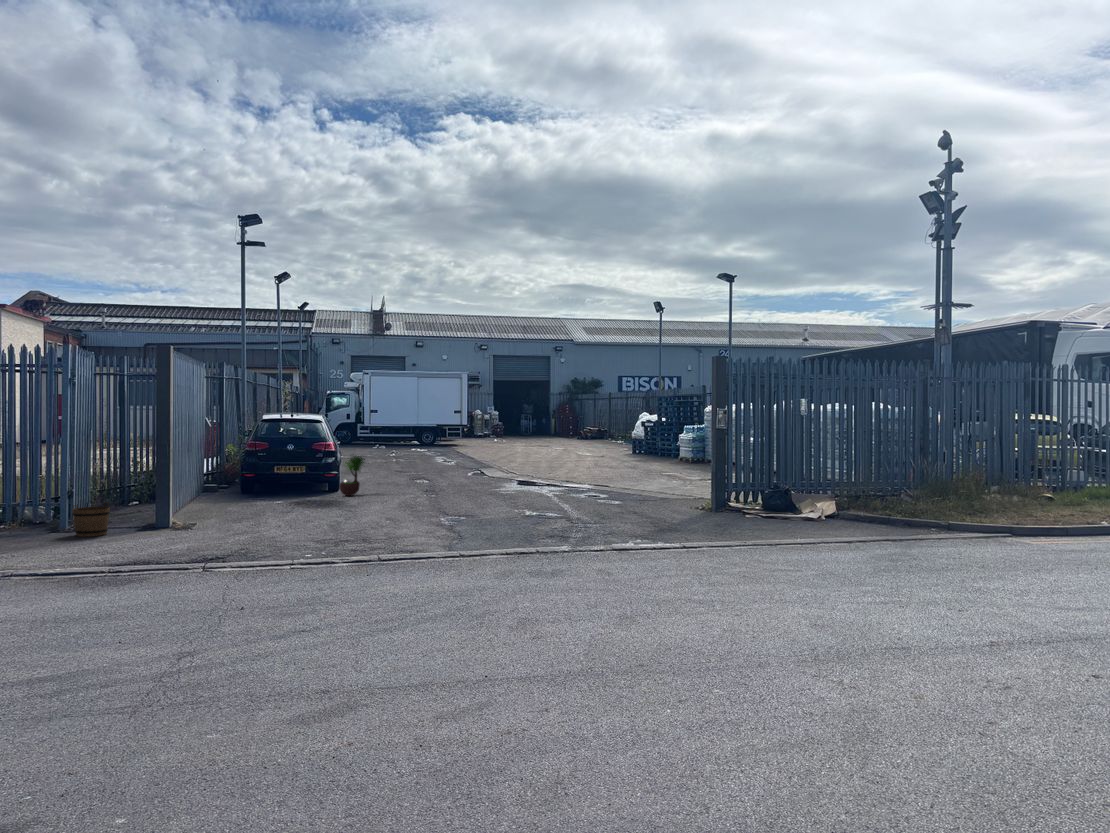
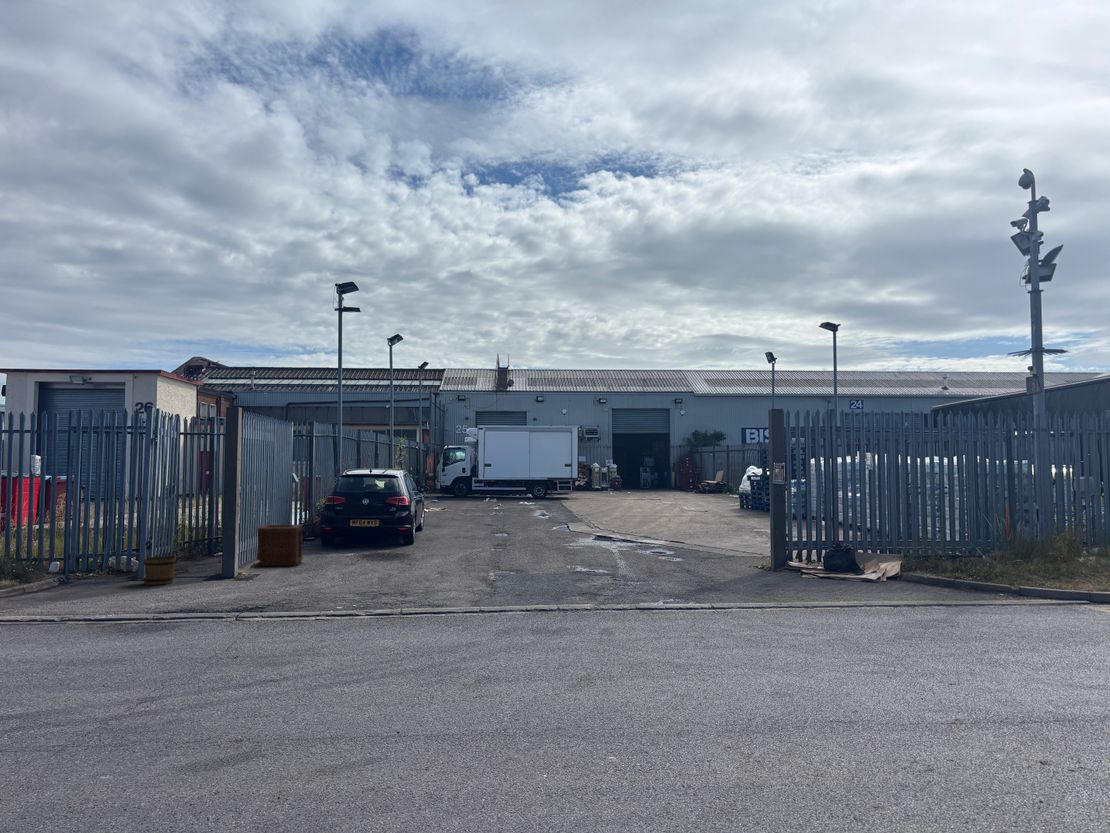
potted tree: present [340,456,365,496] -> none [415,505,440,549]
wooden crate: none [185,472,230,516] -> present [257,525,302,566]

